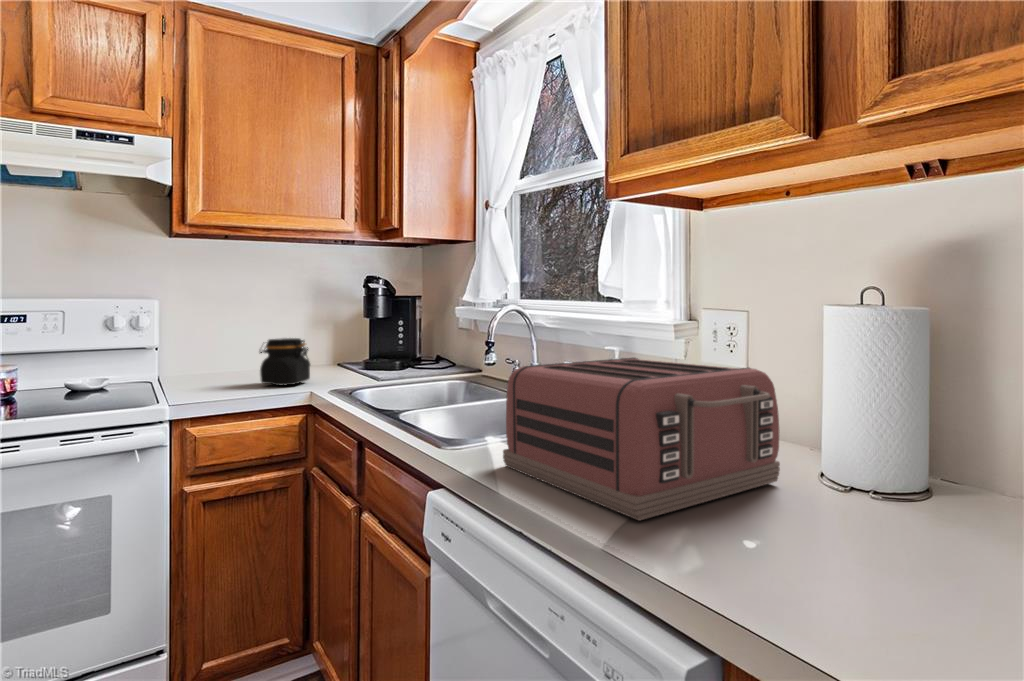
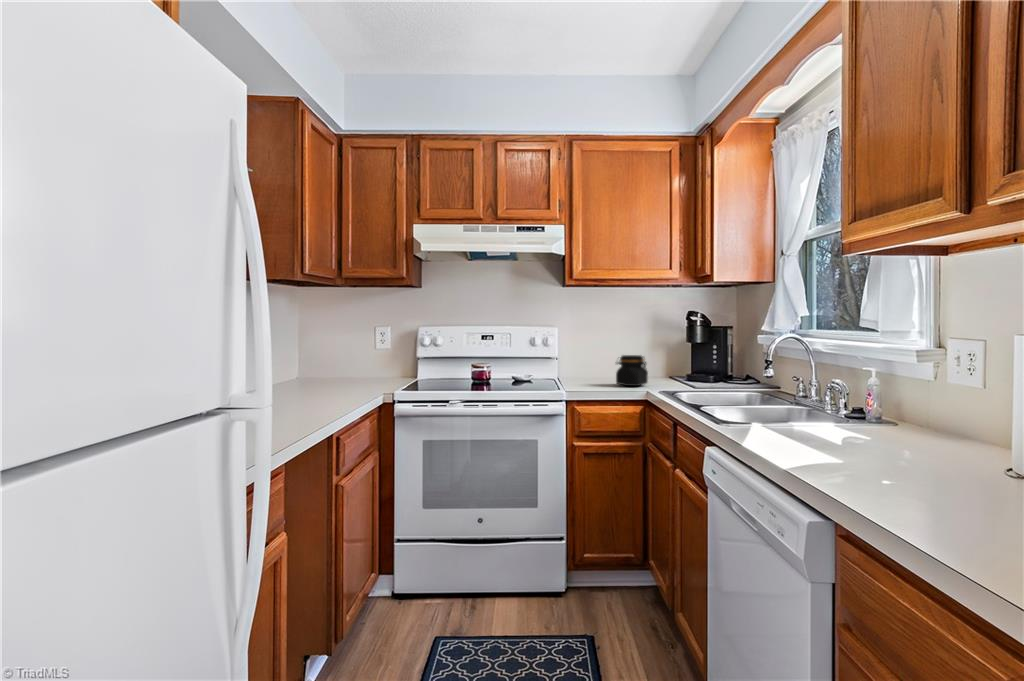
toaster: present [503,358,780,520] -> none [756,377,959,467]

